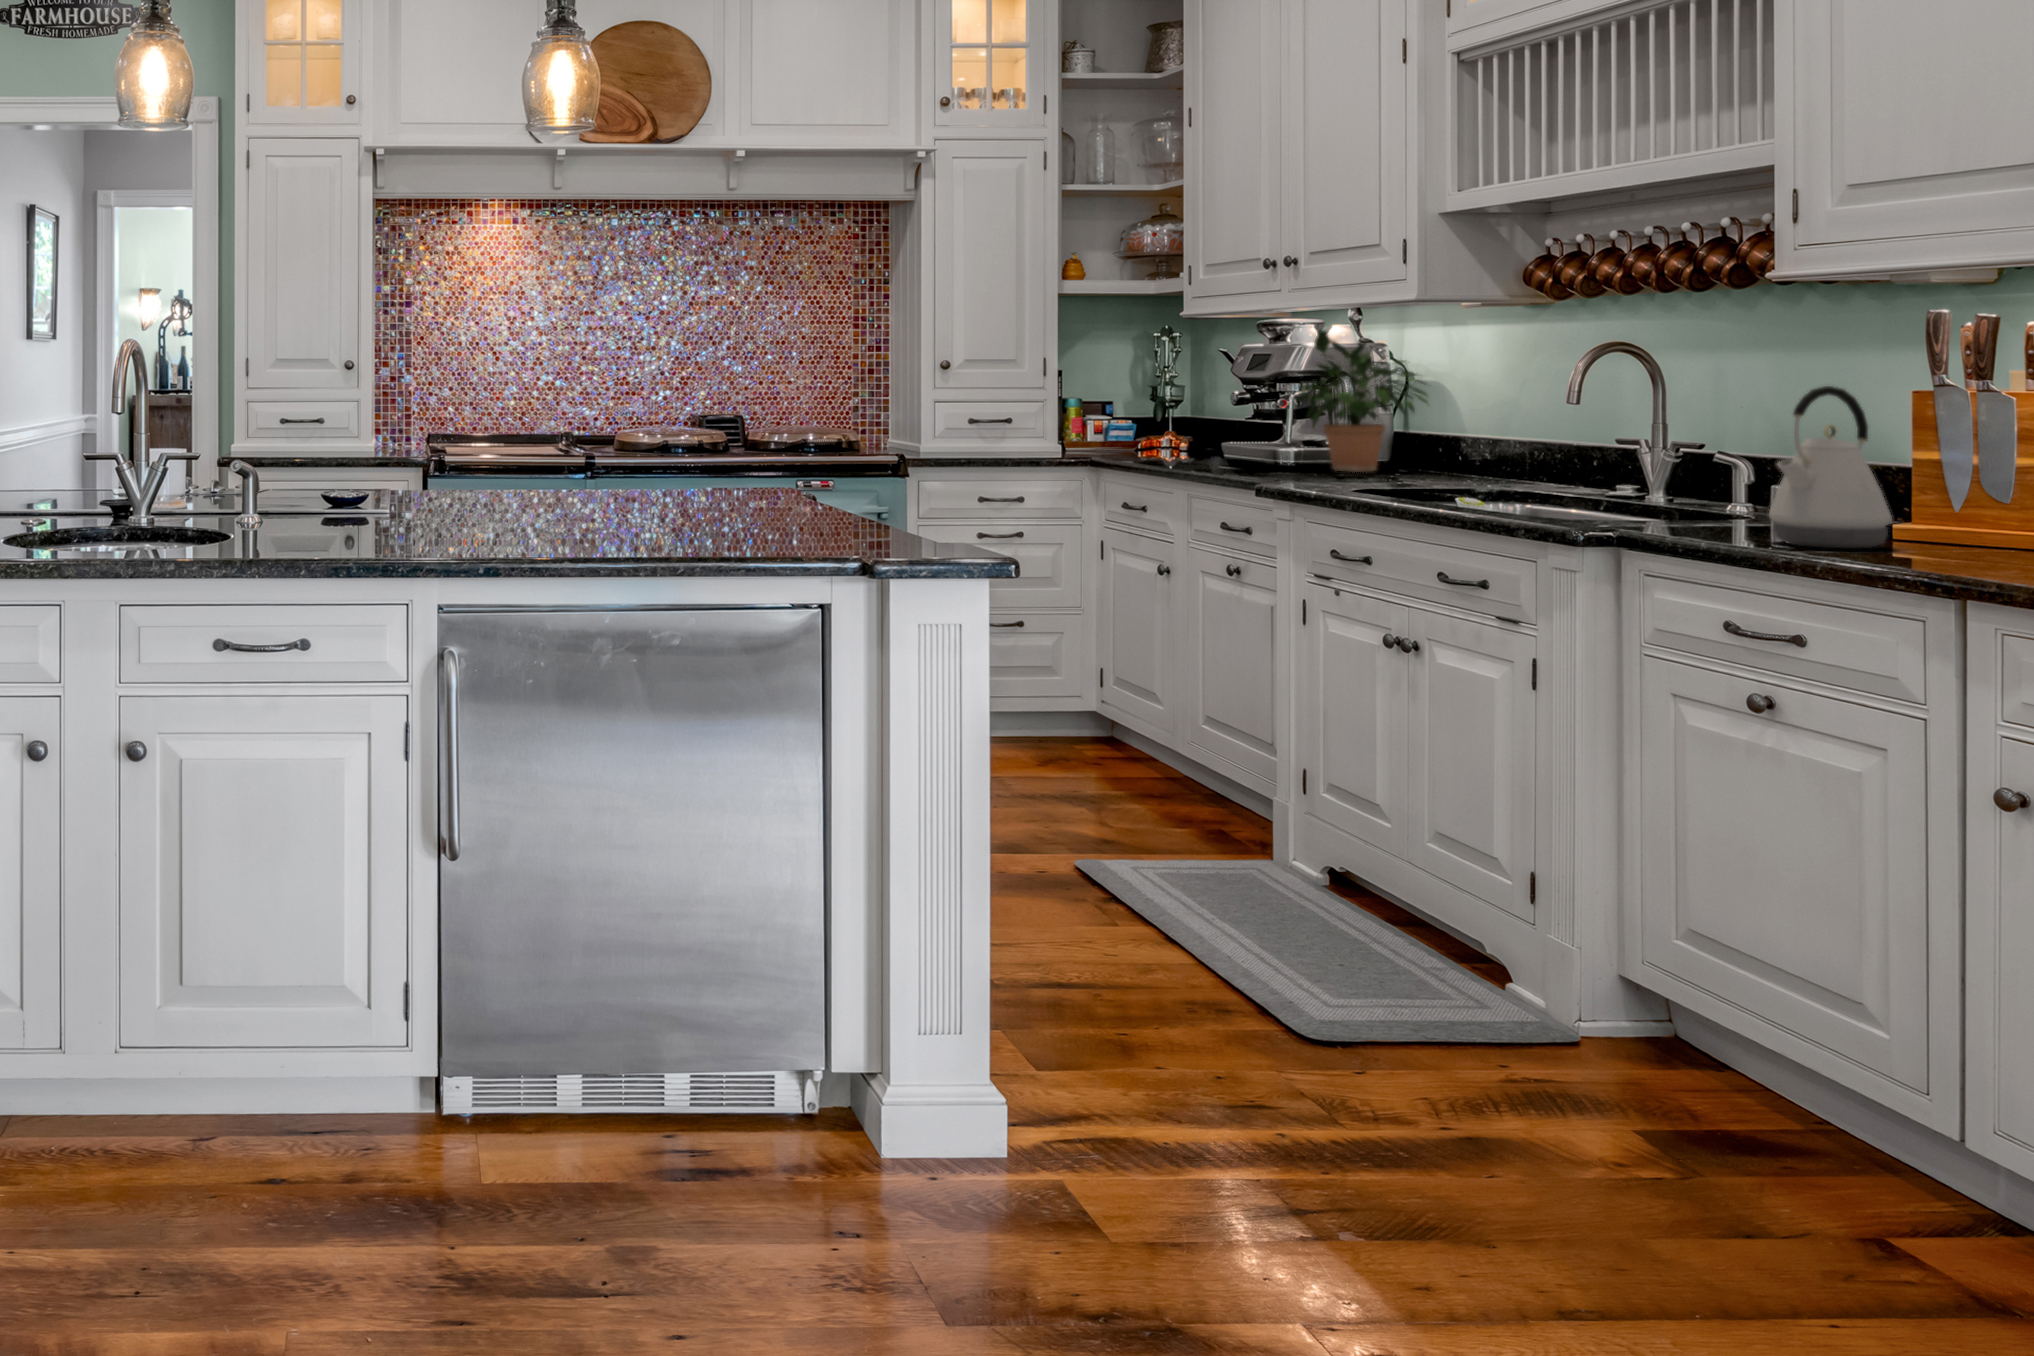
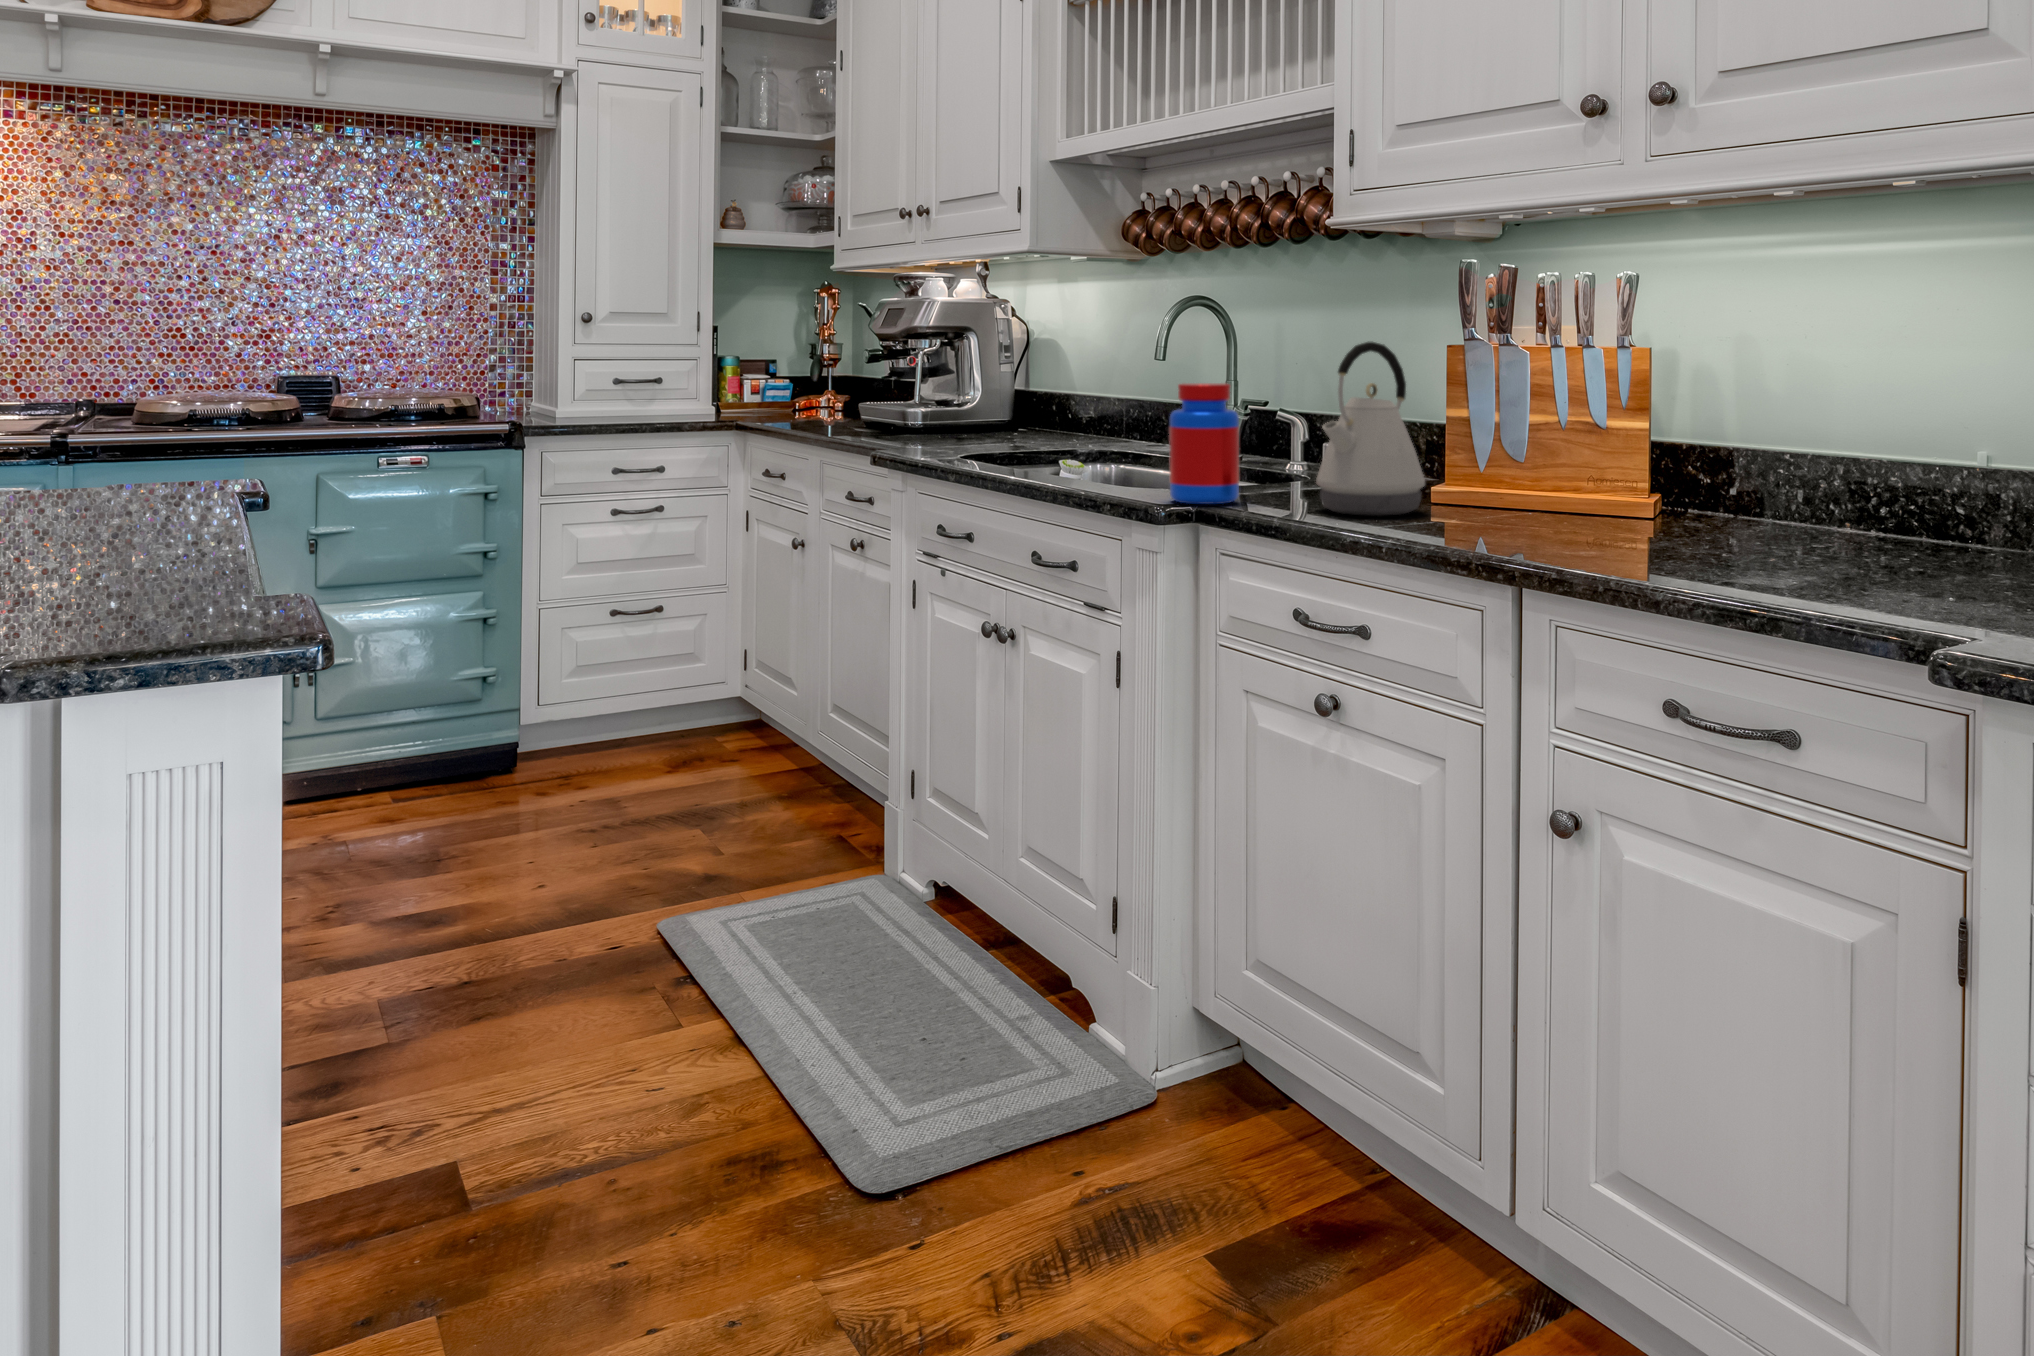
potted plant: present [1296,330,1427,472] -> none [916,283,1054,432]
jar: none [1608,423,1682,534] -> present [1169,383,1239,504]

